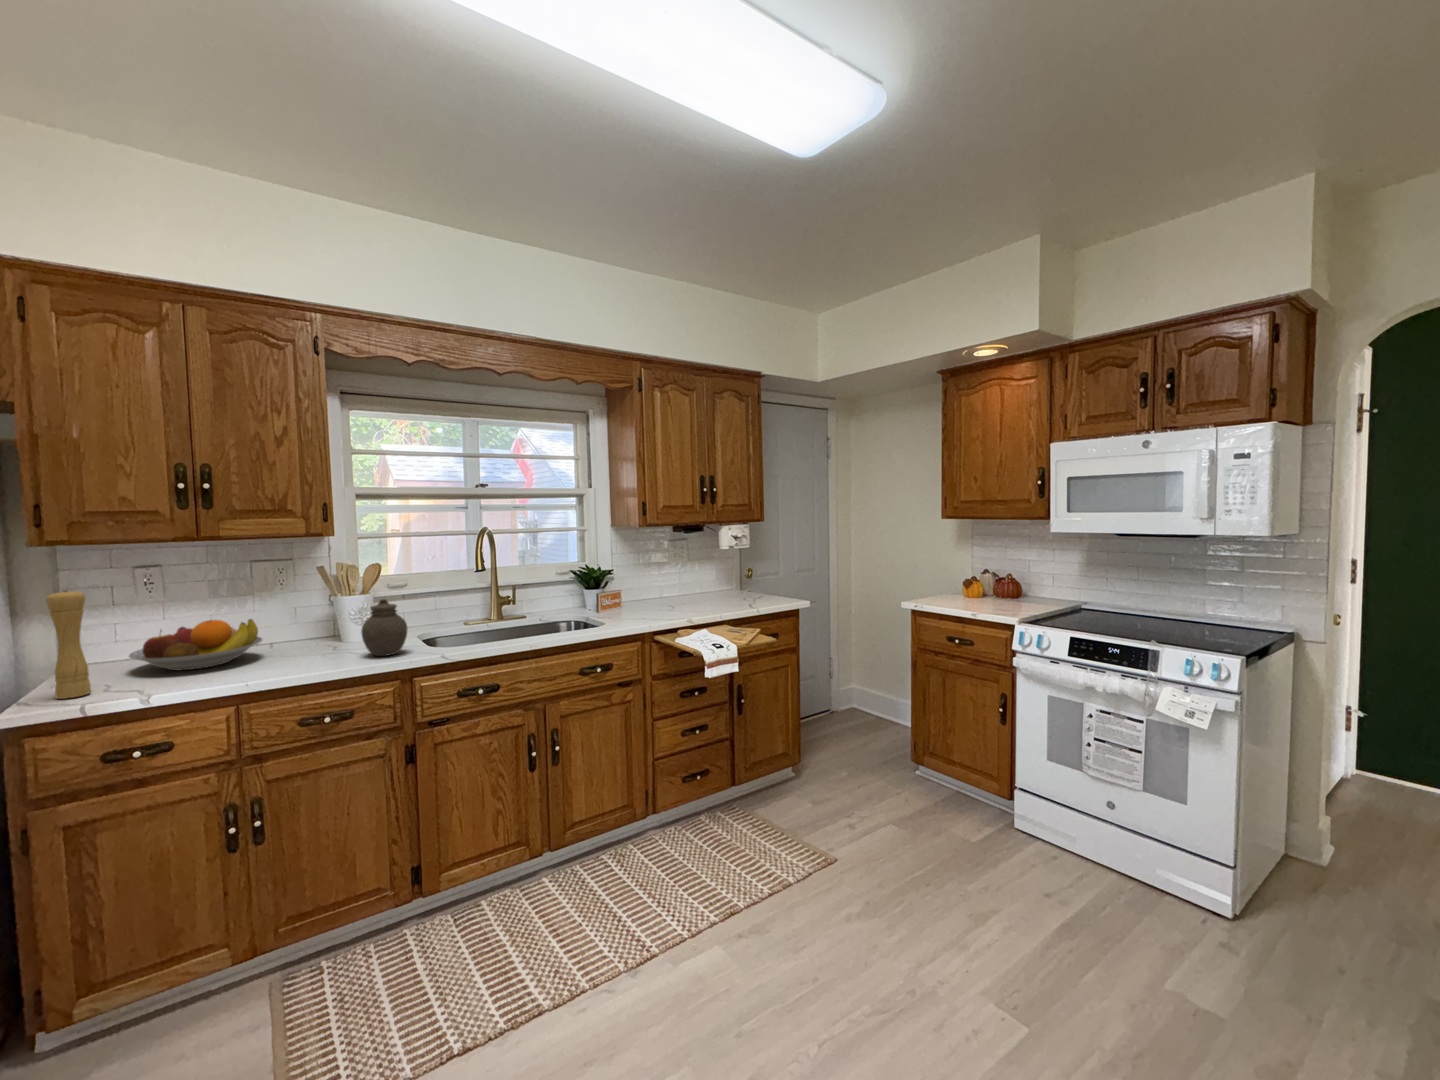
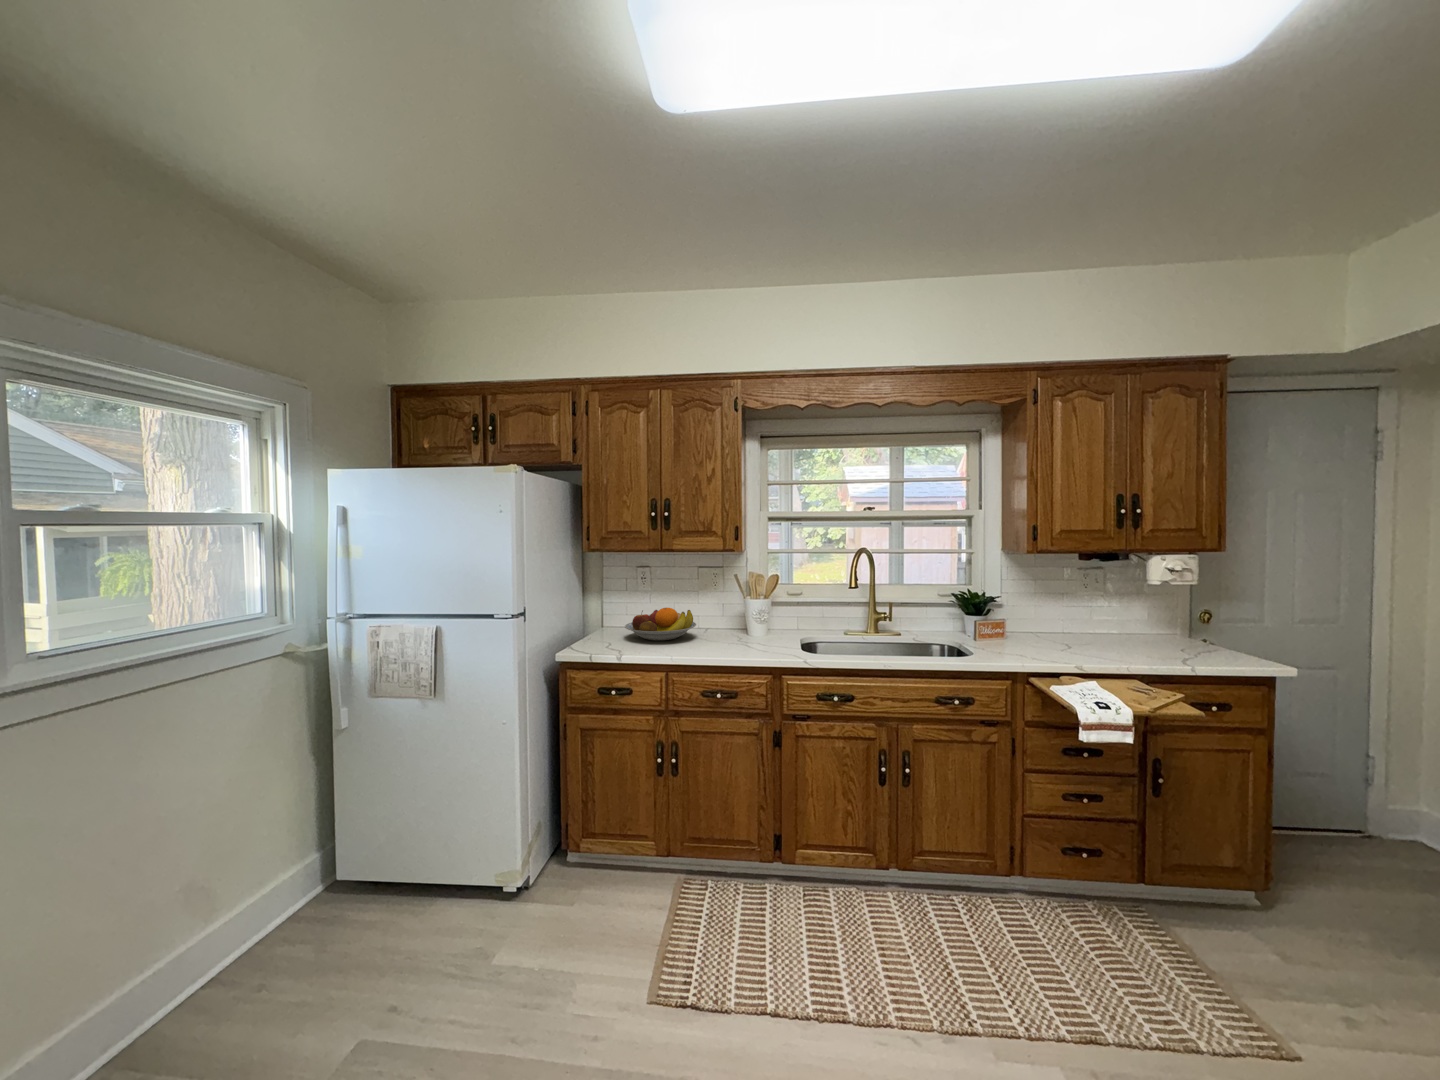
pepper mill: present [46,590,91,699] -> none [582,580,600,648]
jar: present [361,599,407,656] -> none [751,606,784,652]

